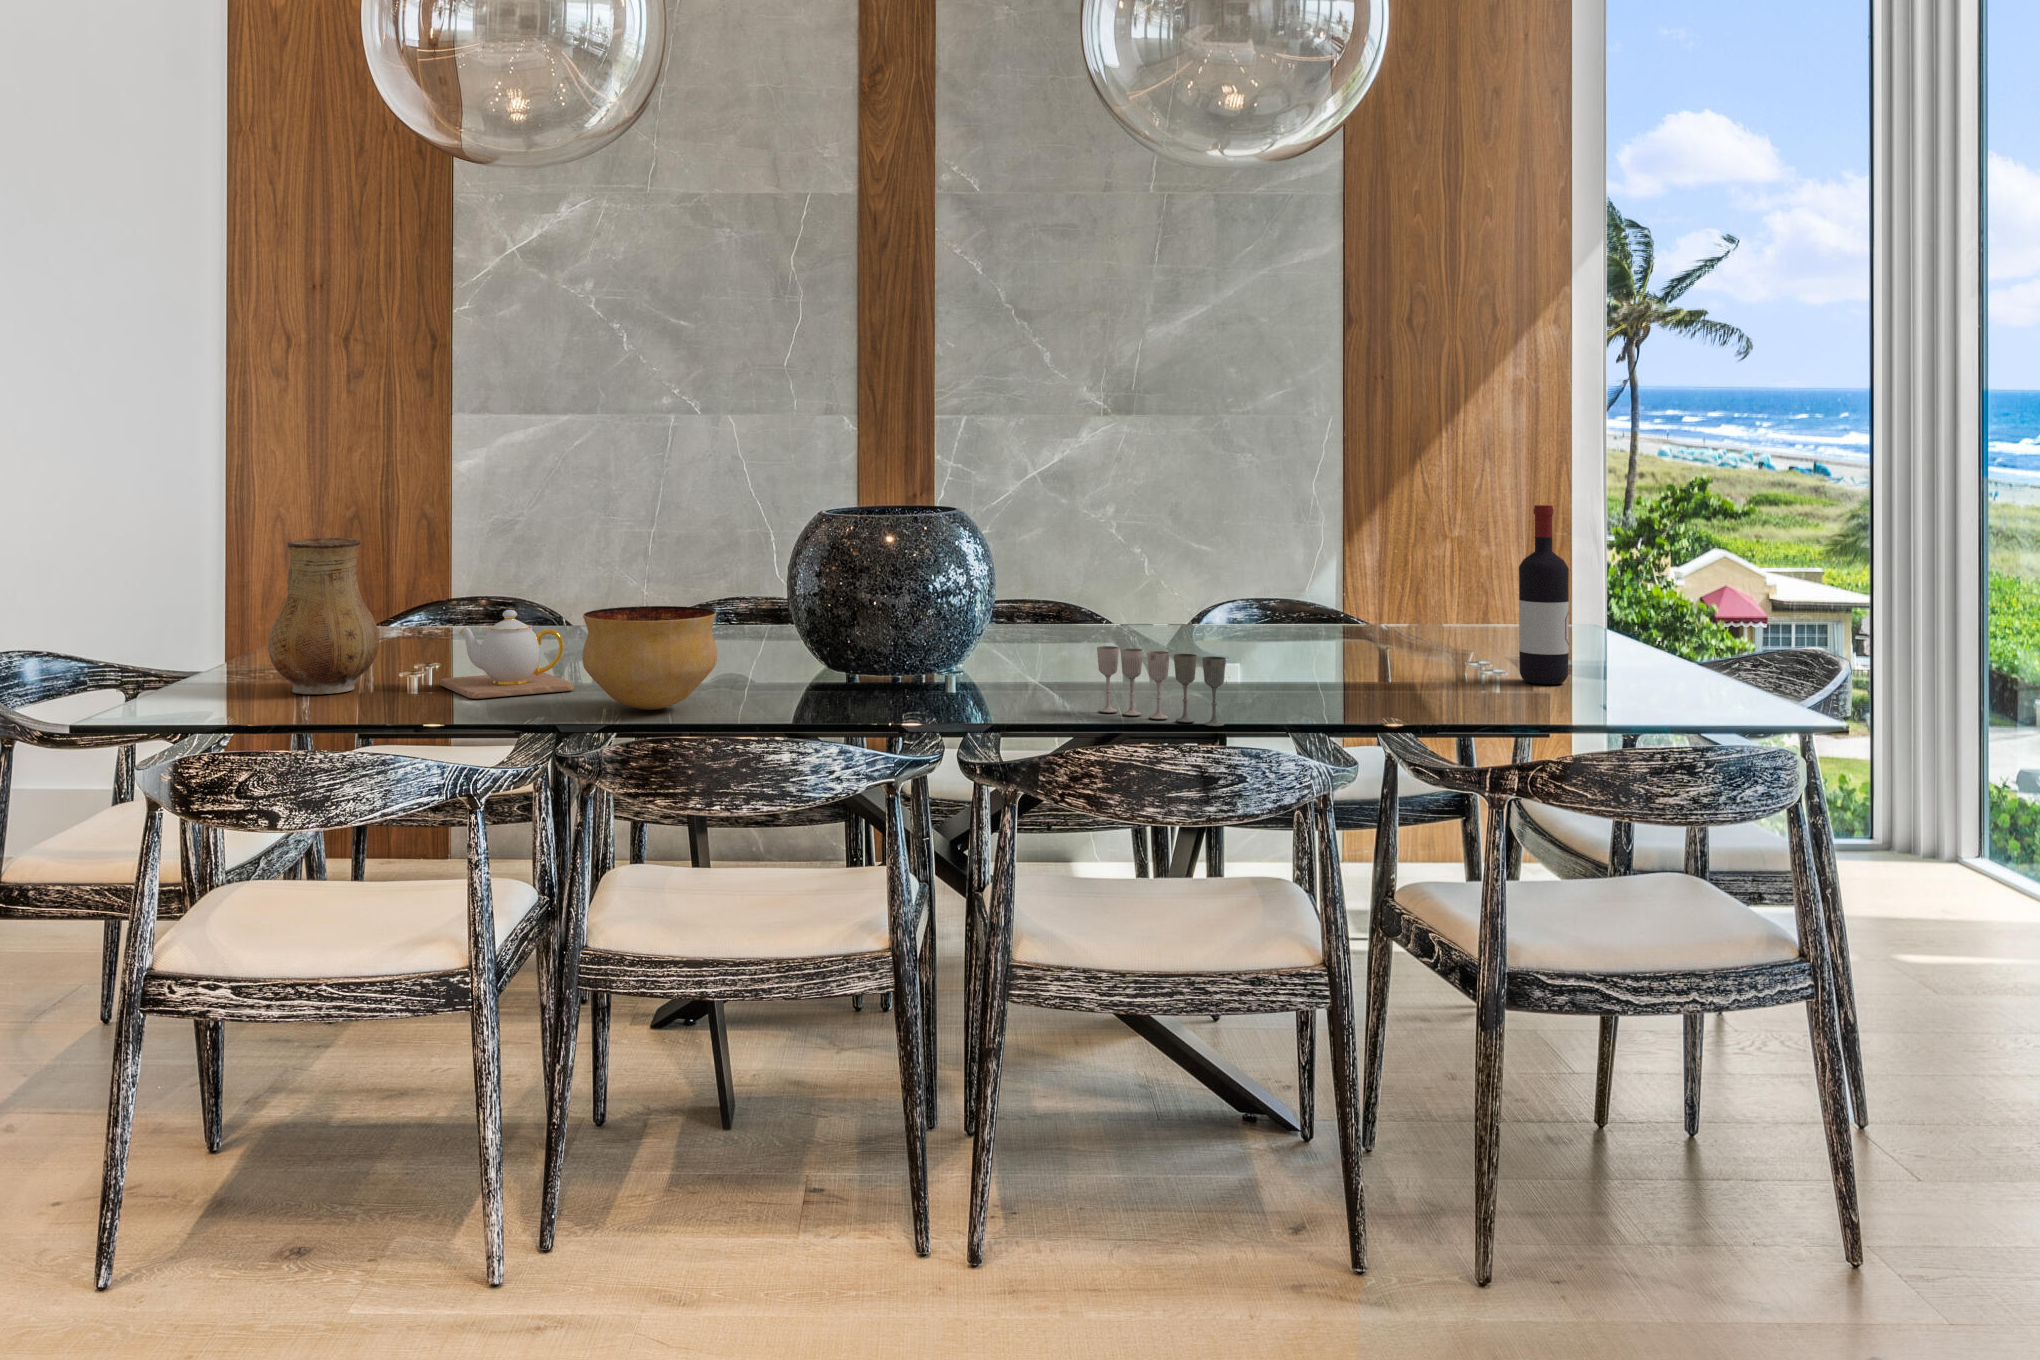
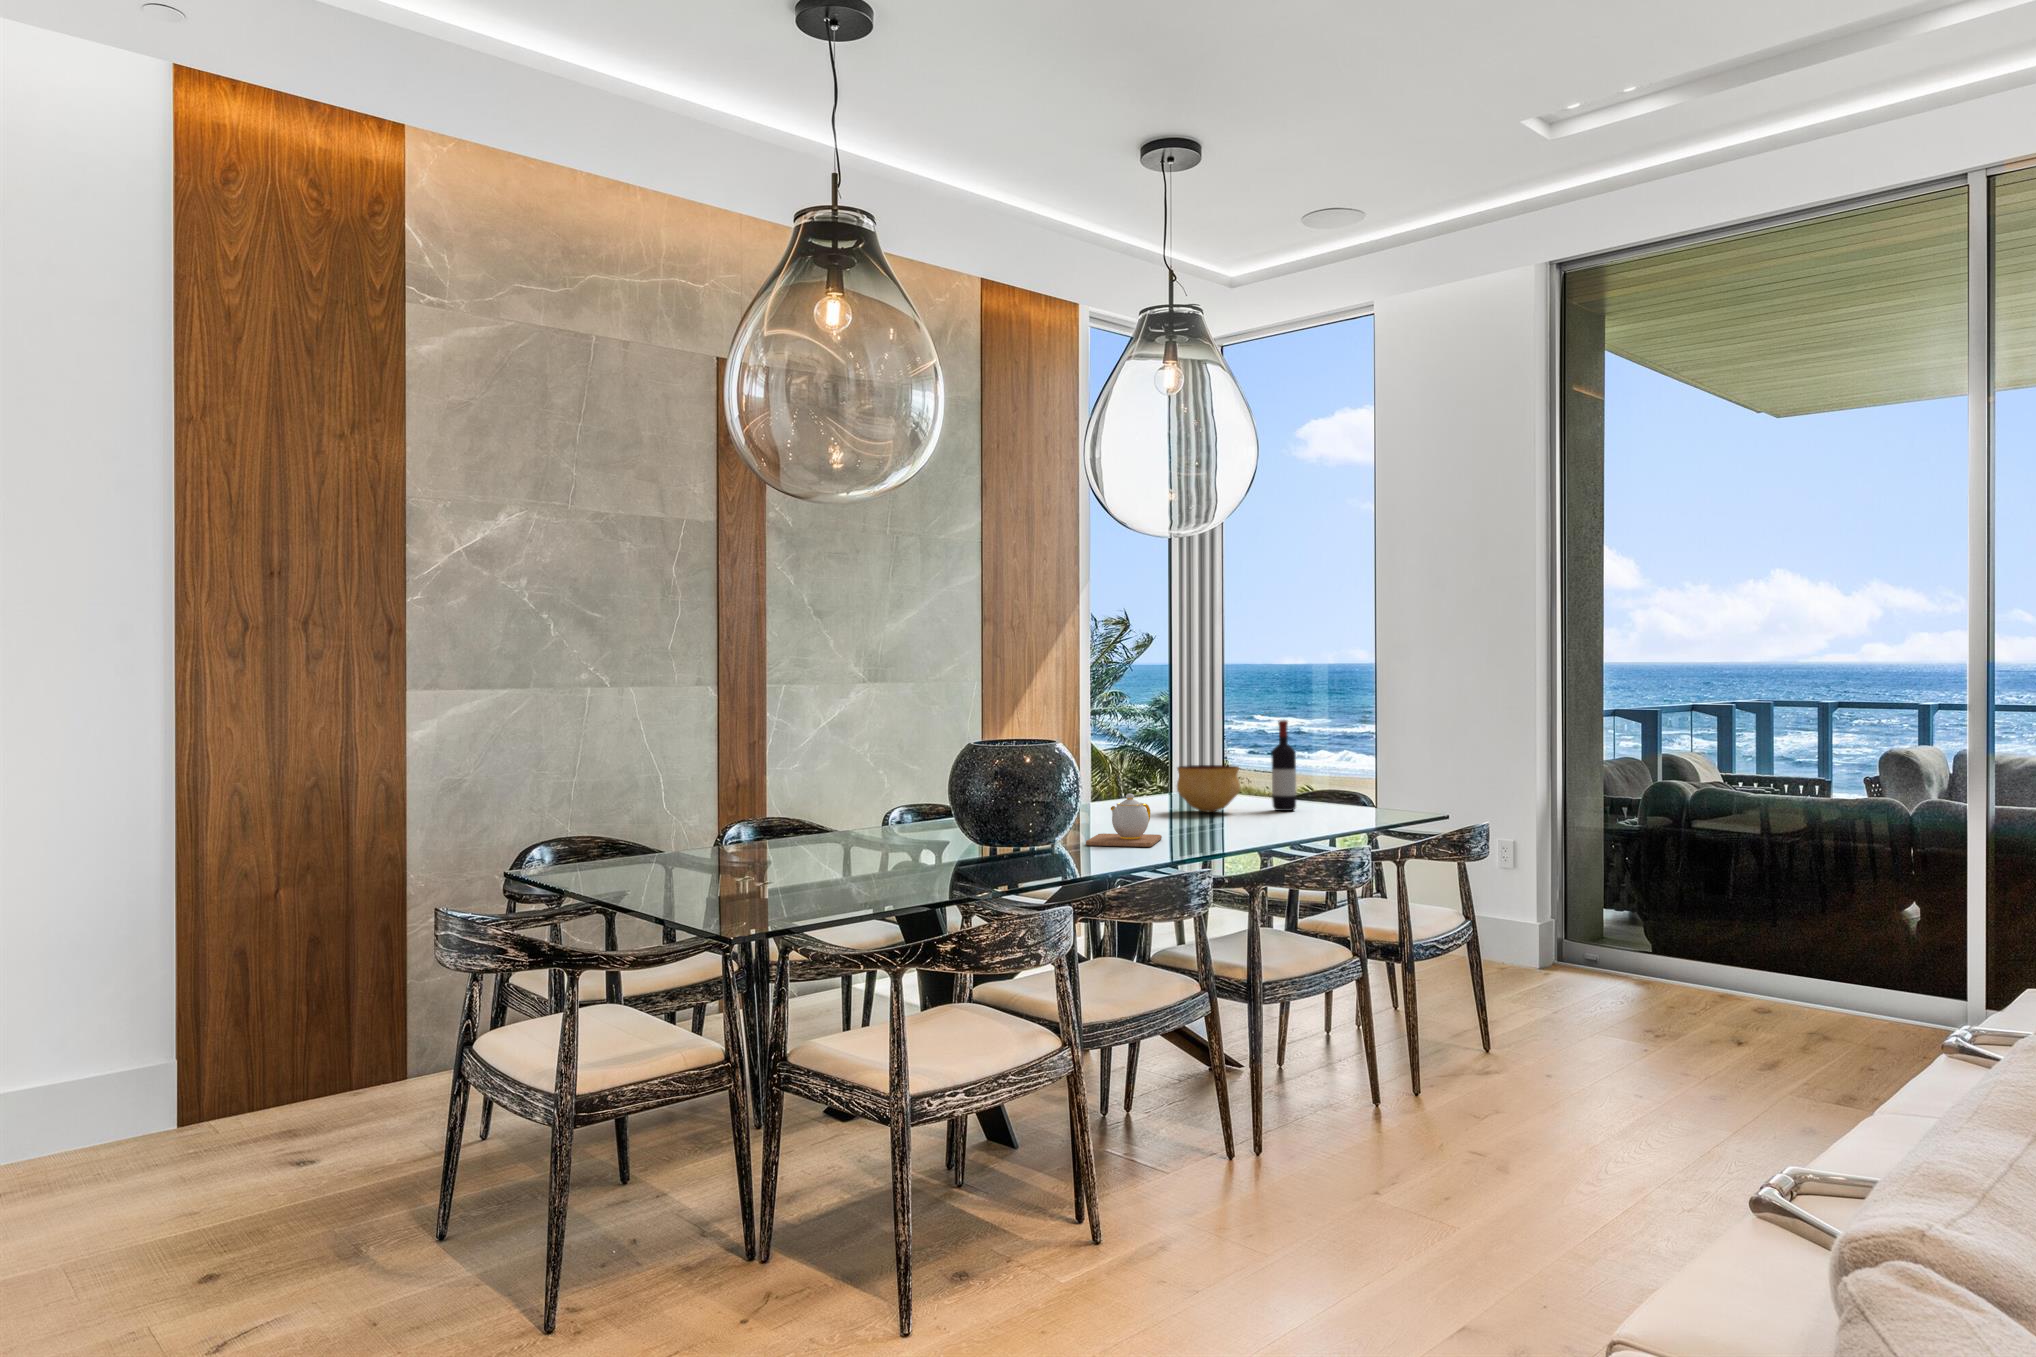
ceramic pitcher: present [268,538,379,694] -> none [701,772,798,895]
bowl: present [582,606,717,710] -> present [1177,765,1240,812]
teapot: present [440,610,574,699] -> present [1086,793,1162,847]
wine glass: present [1097,646,1226,726] -> none [1202,803,1282,841]

